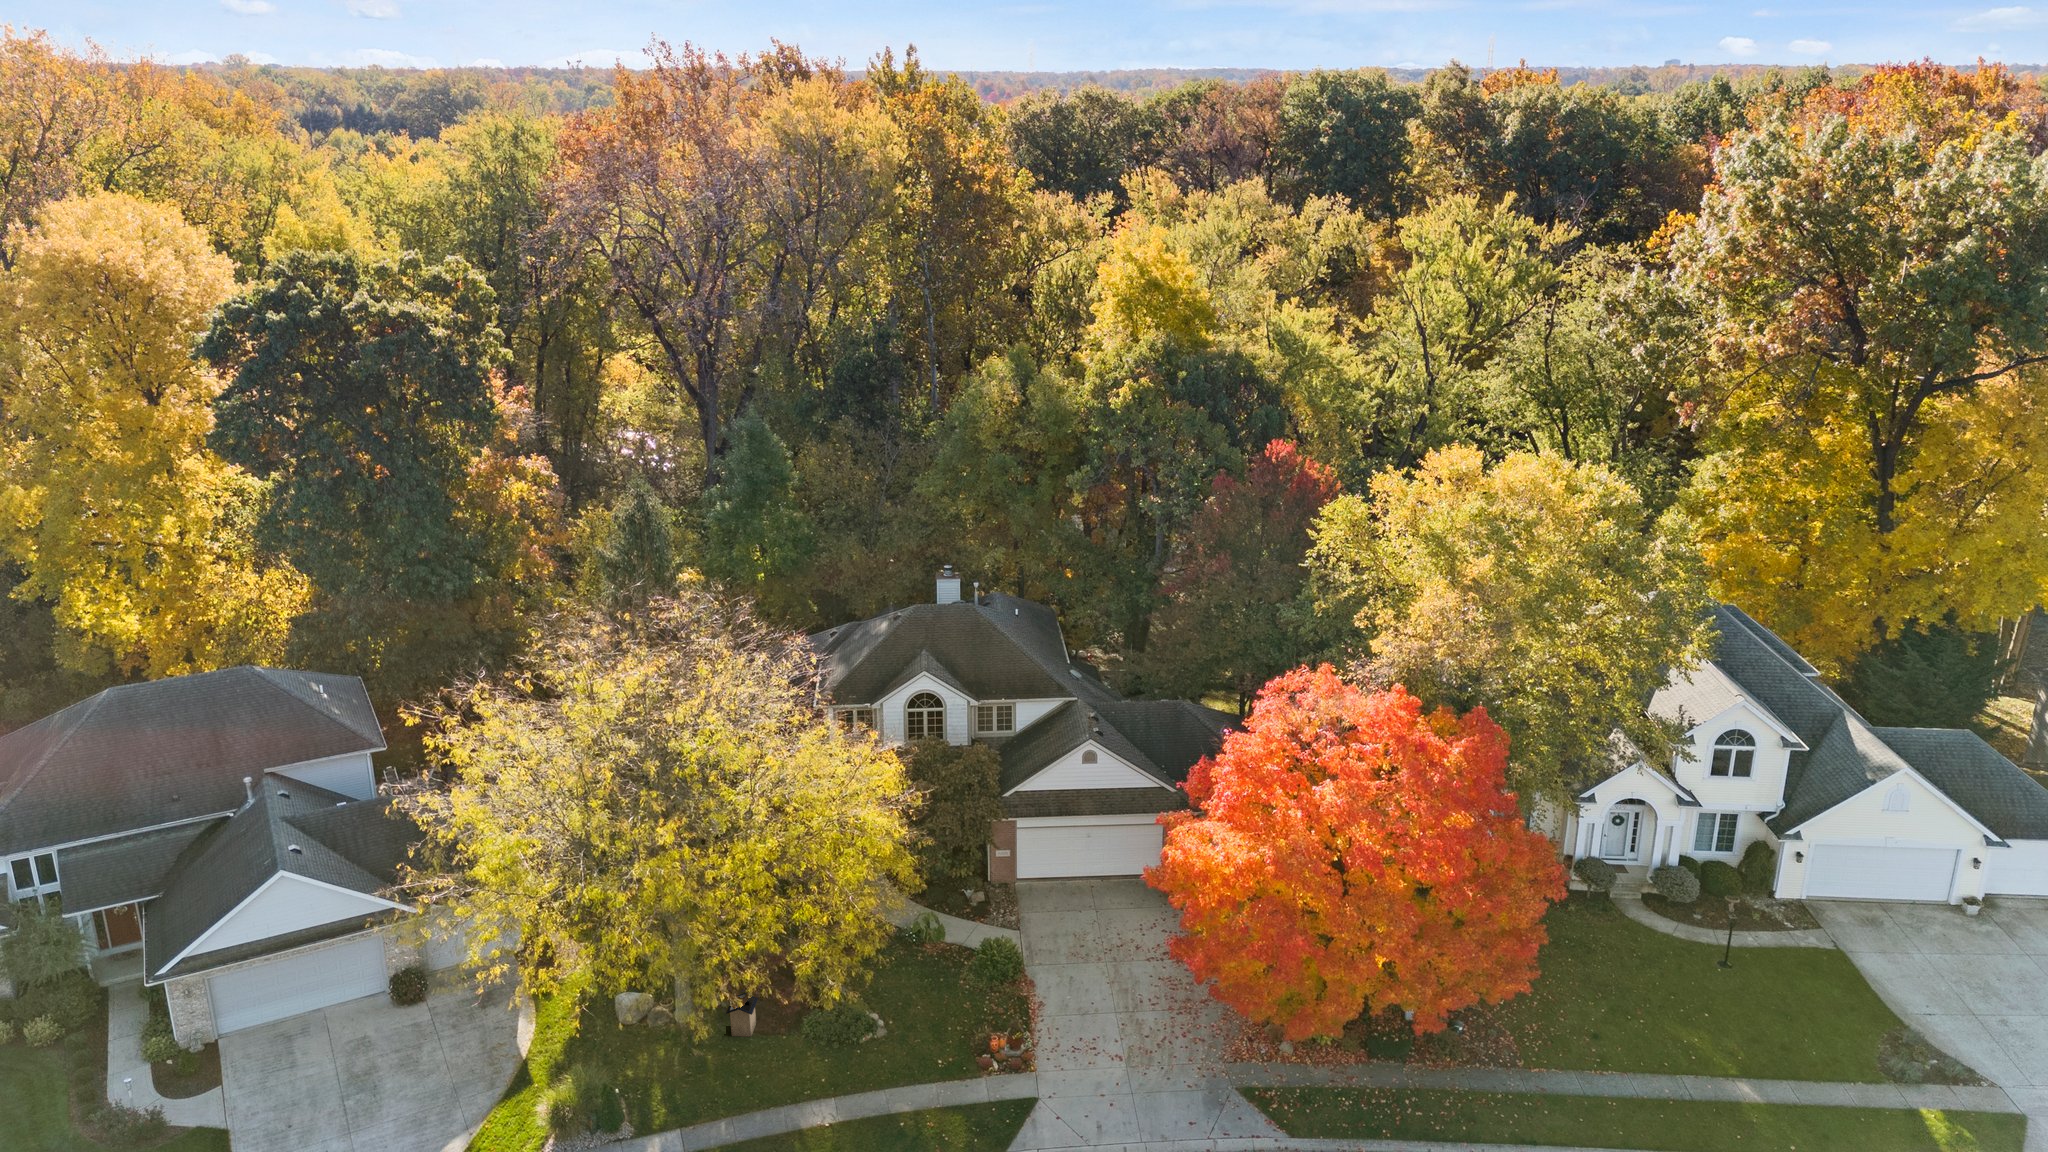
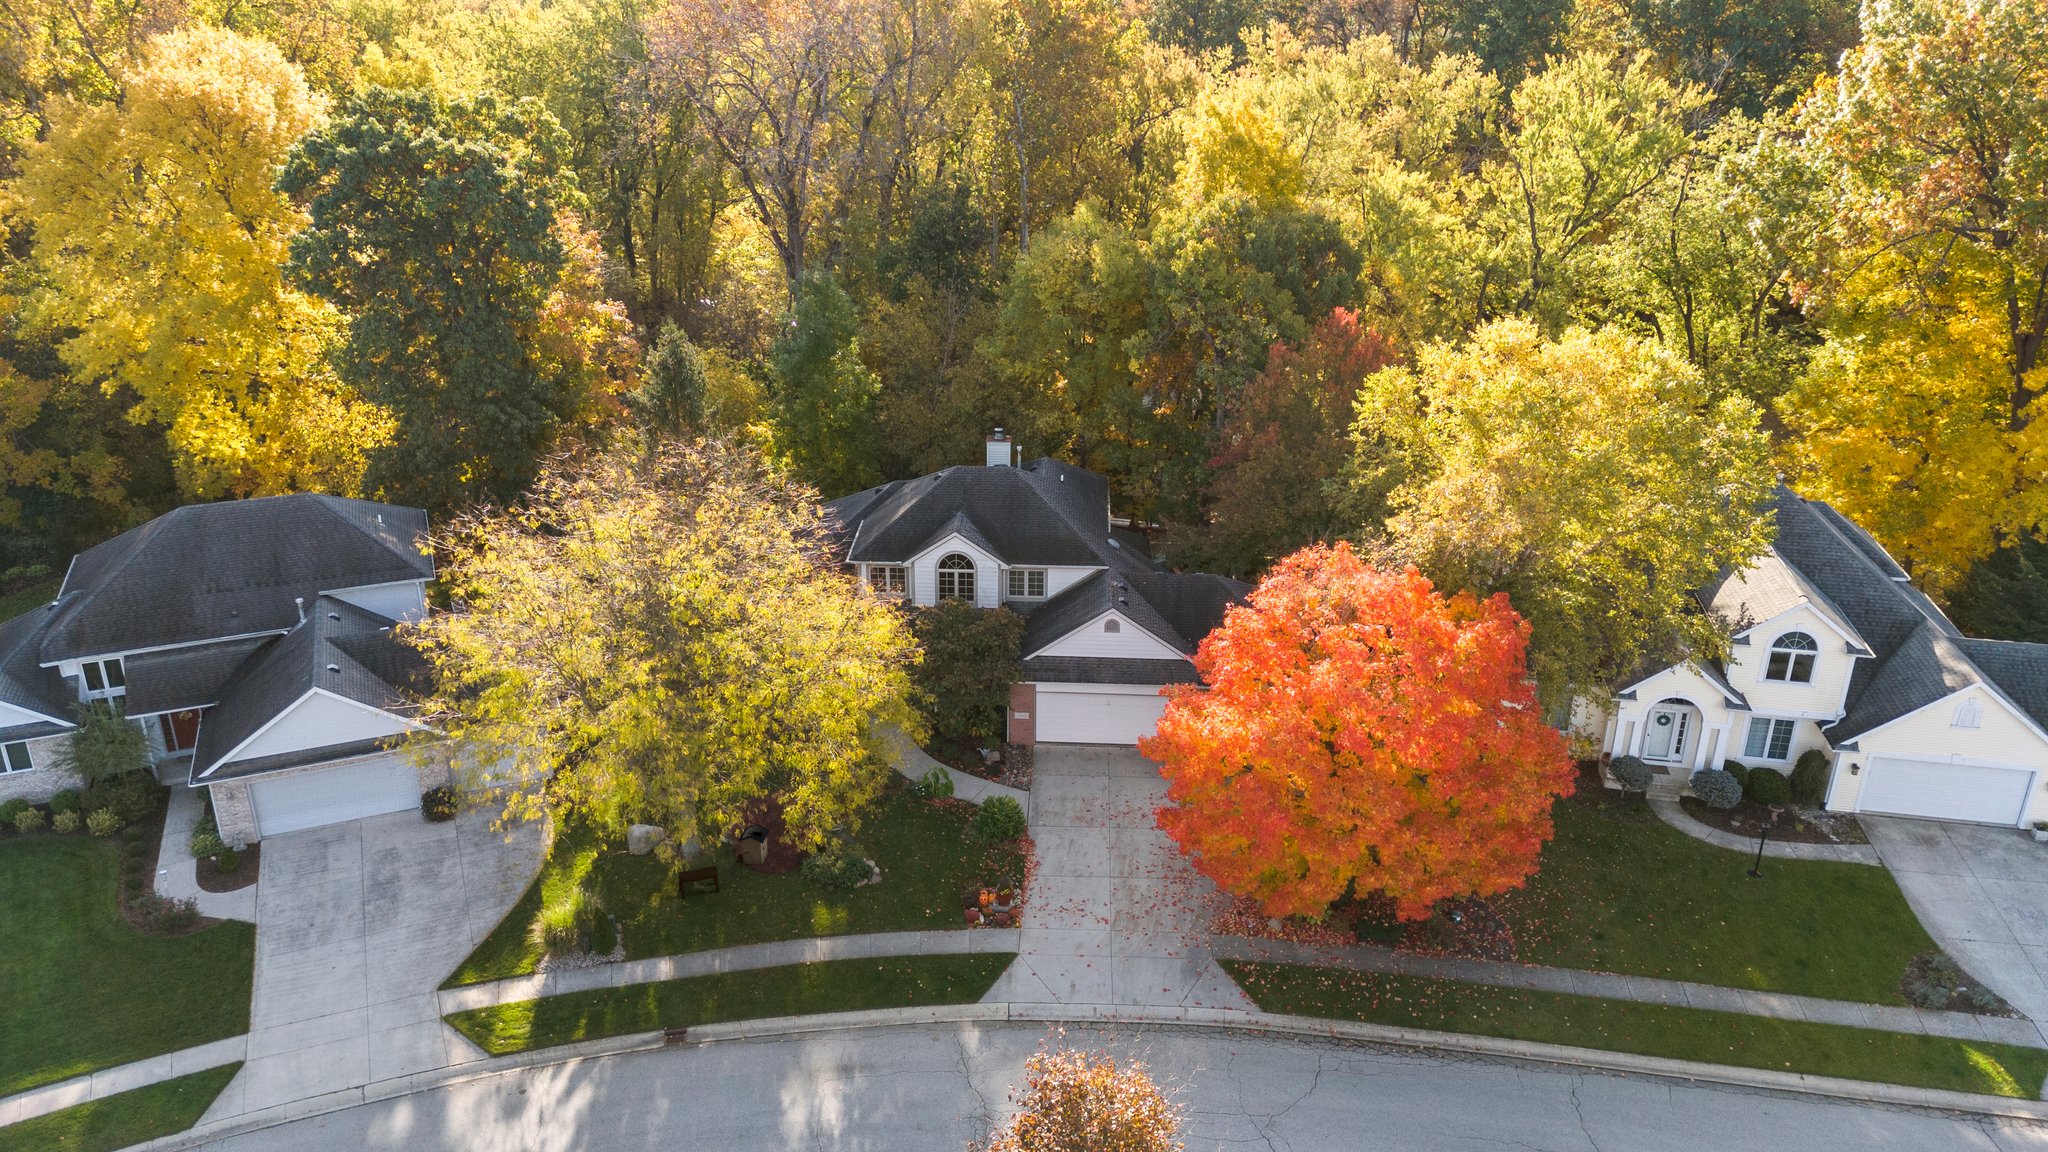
bench: none [665,1044,708,1083] -> present [679,866,719,898]

